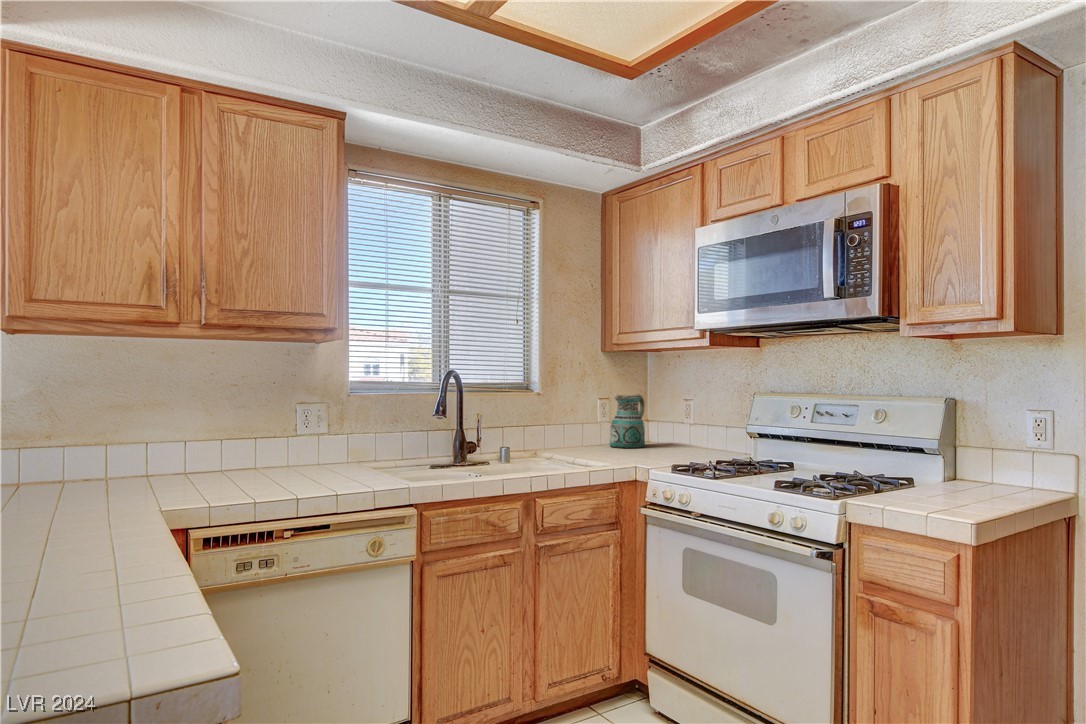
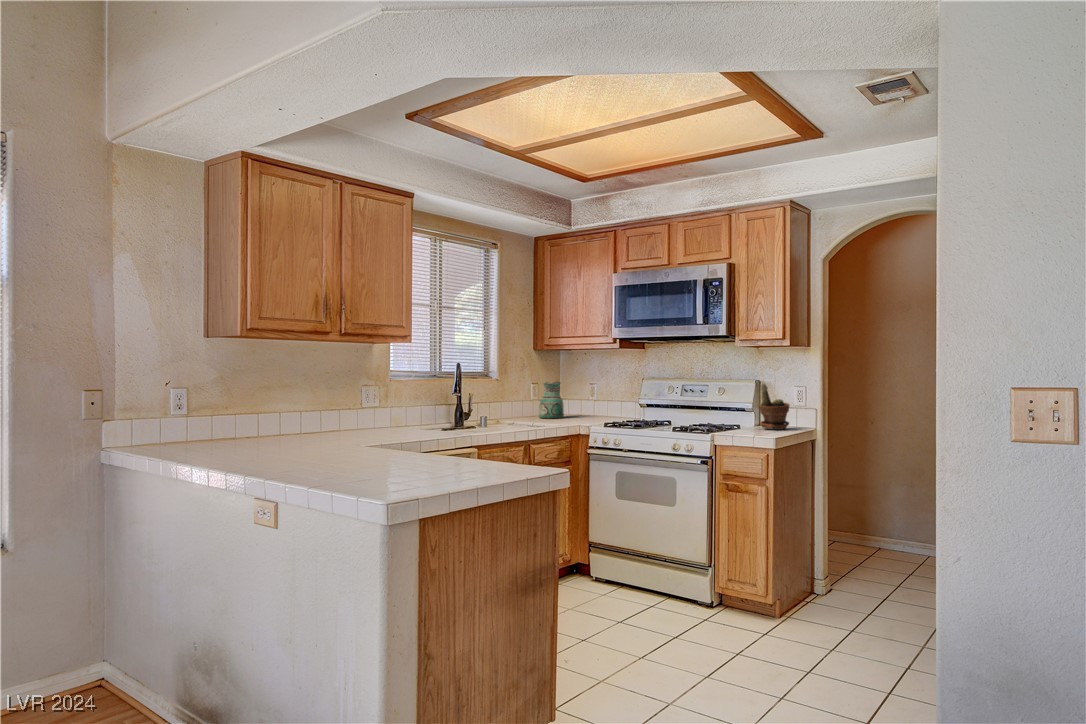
potted plant: none [949,406,1016,498] -> present [760,384,789,430]

